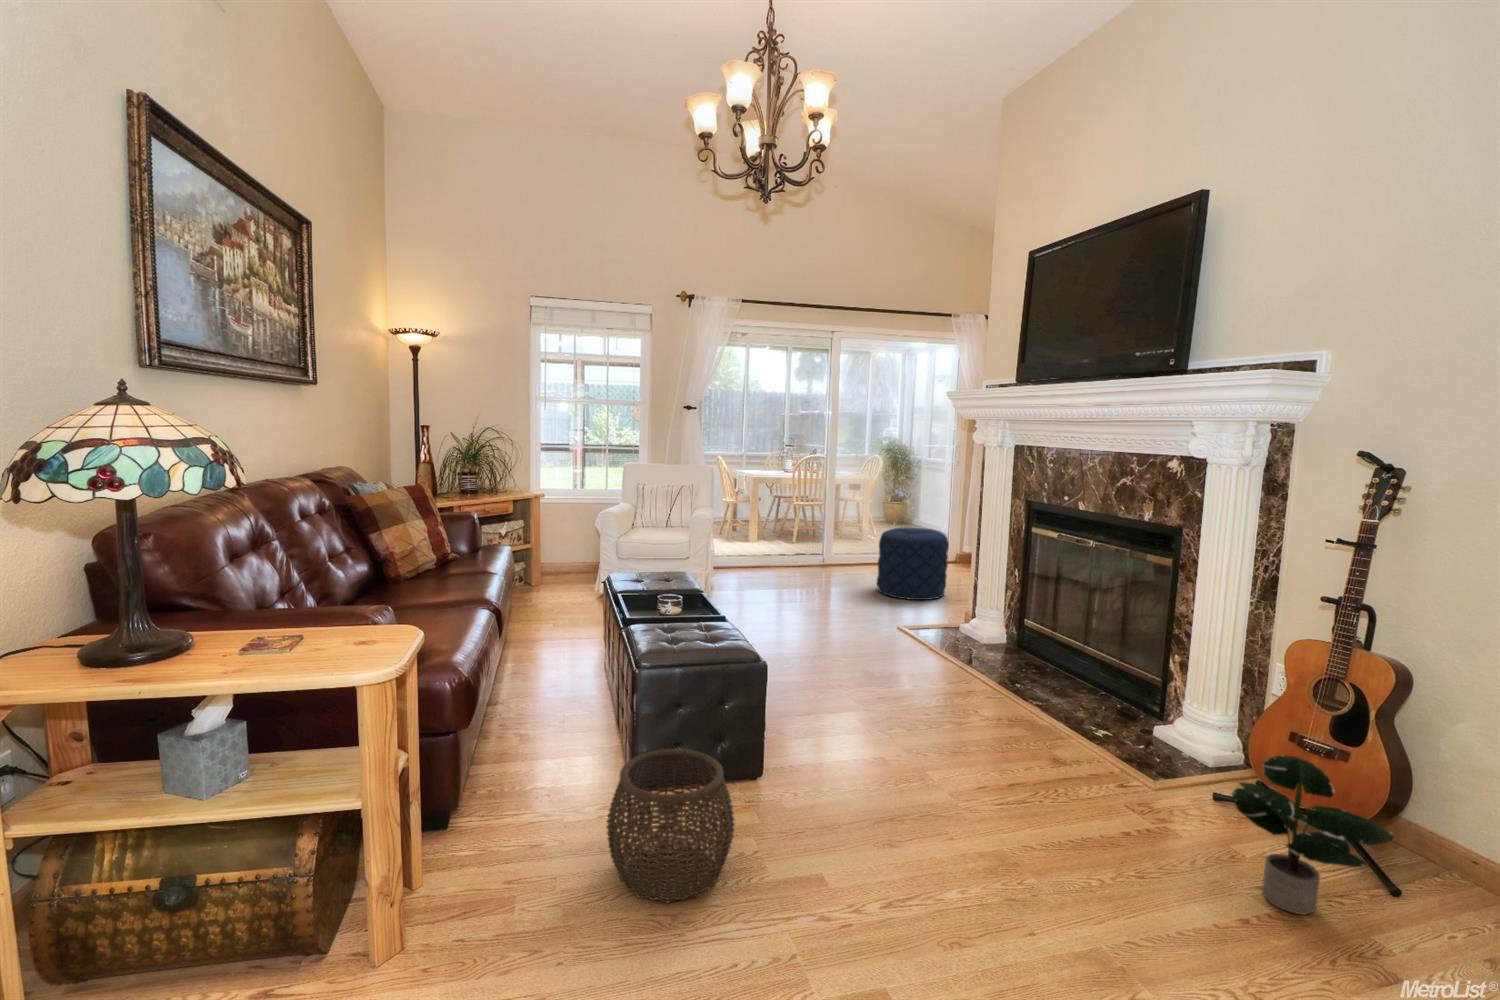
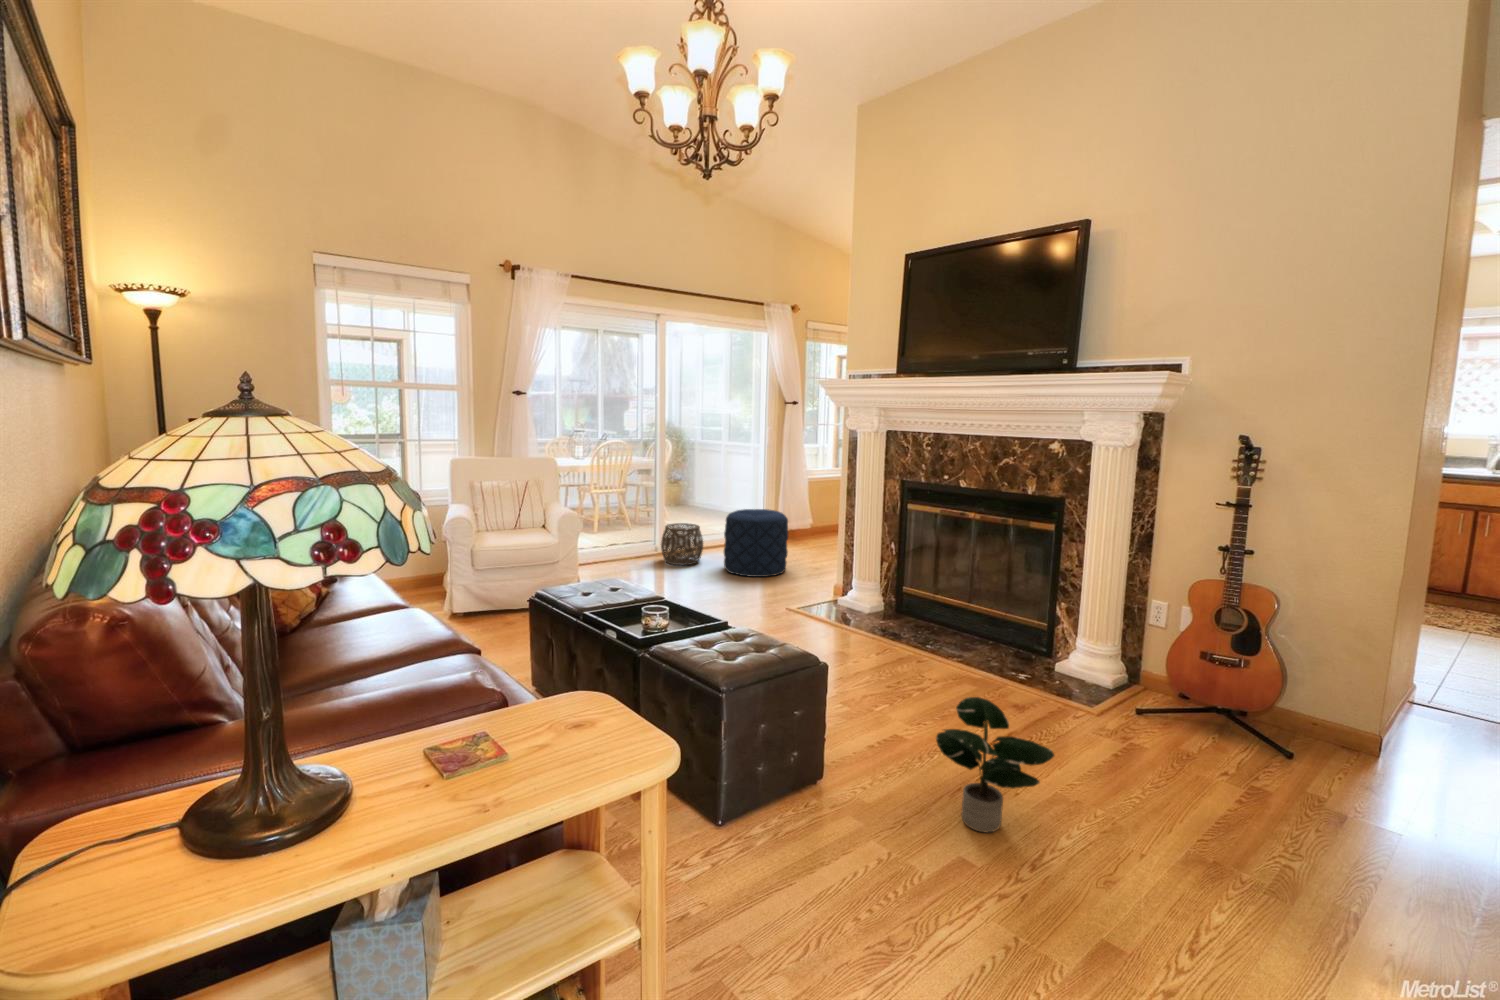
woven basket: present [607,749,735,903] -> present [661,523,703,565]
potted plant: present [1232,755,1394,914] -> present [936,697,1054,833]

